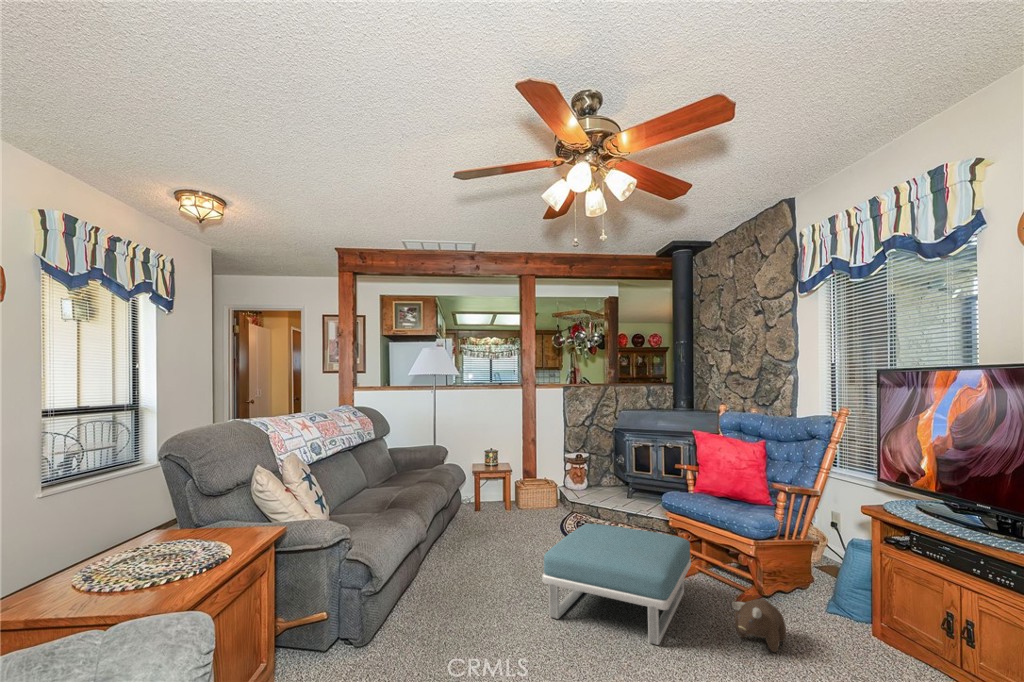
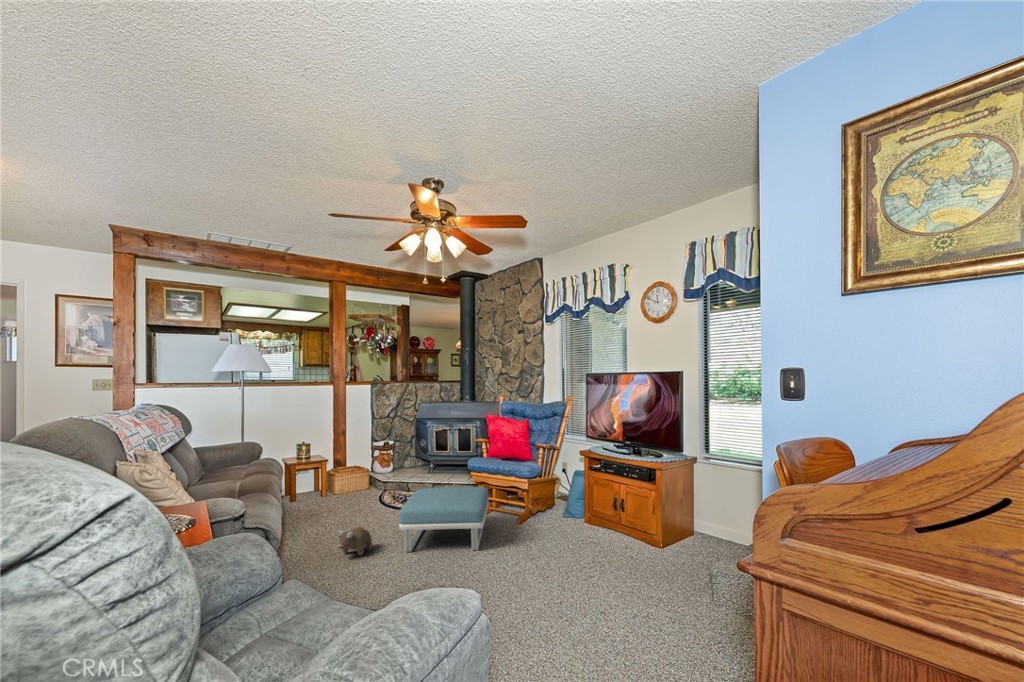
plush toy: present [732,599,786,652] -> present [336,527,372,556]

